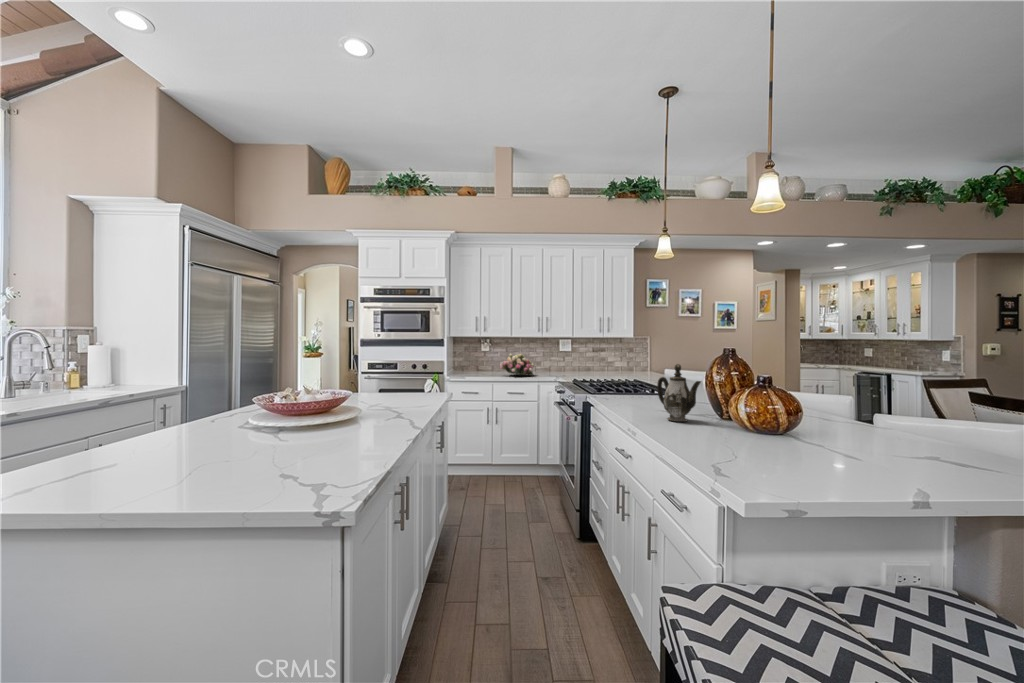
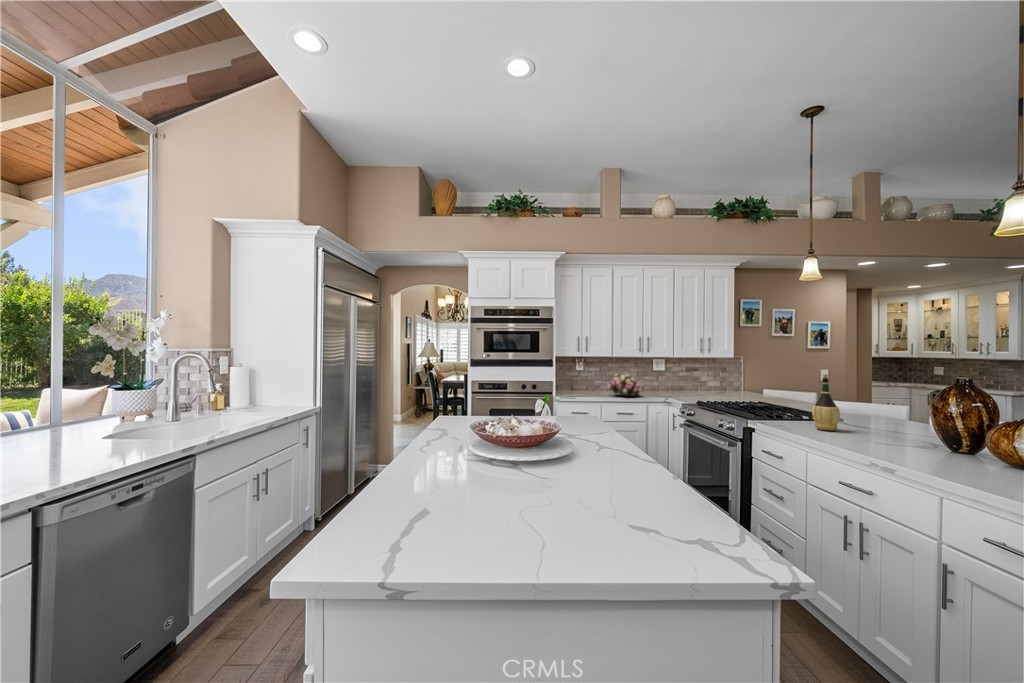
wine bottle: none [622,349,645,403] -> present [812,374,840,431]
teapot: present [657,364,701,422] -> none [900,393,973,456]

